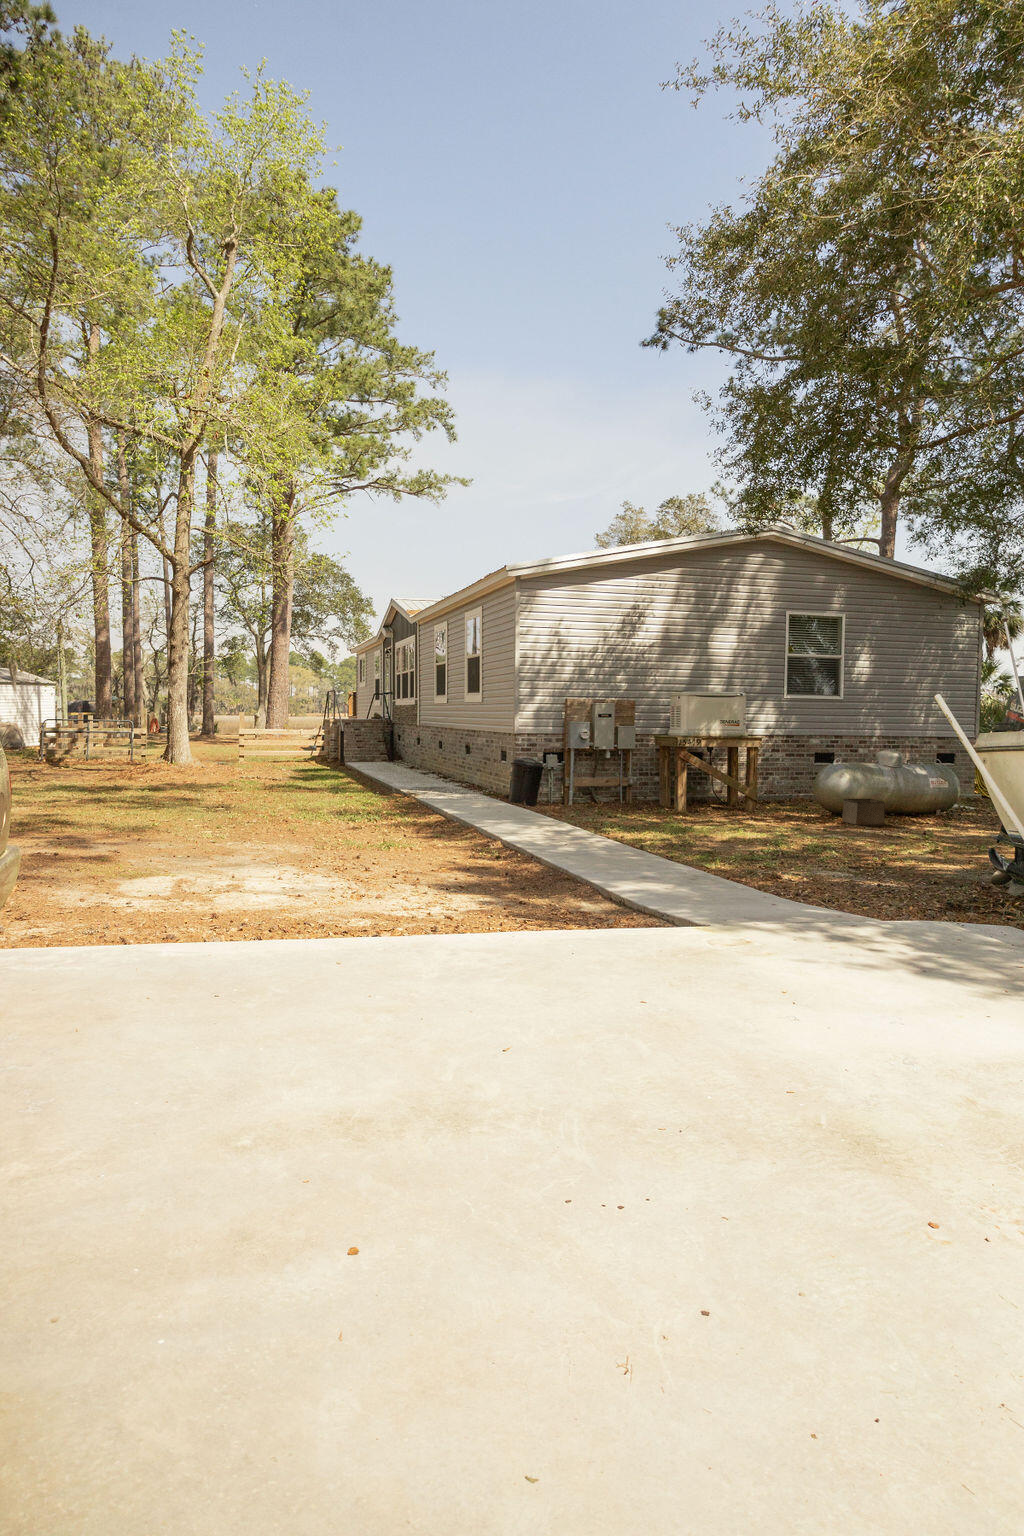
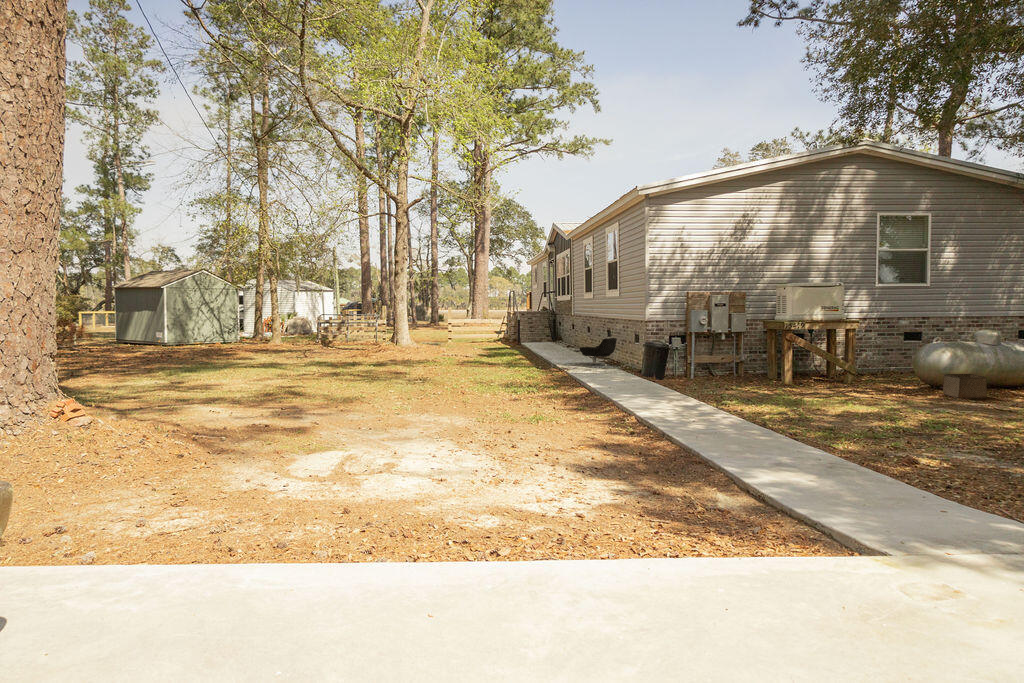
lounge chair: none [430,755,478,790] -> present [580,338,617,365]

